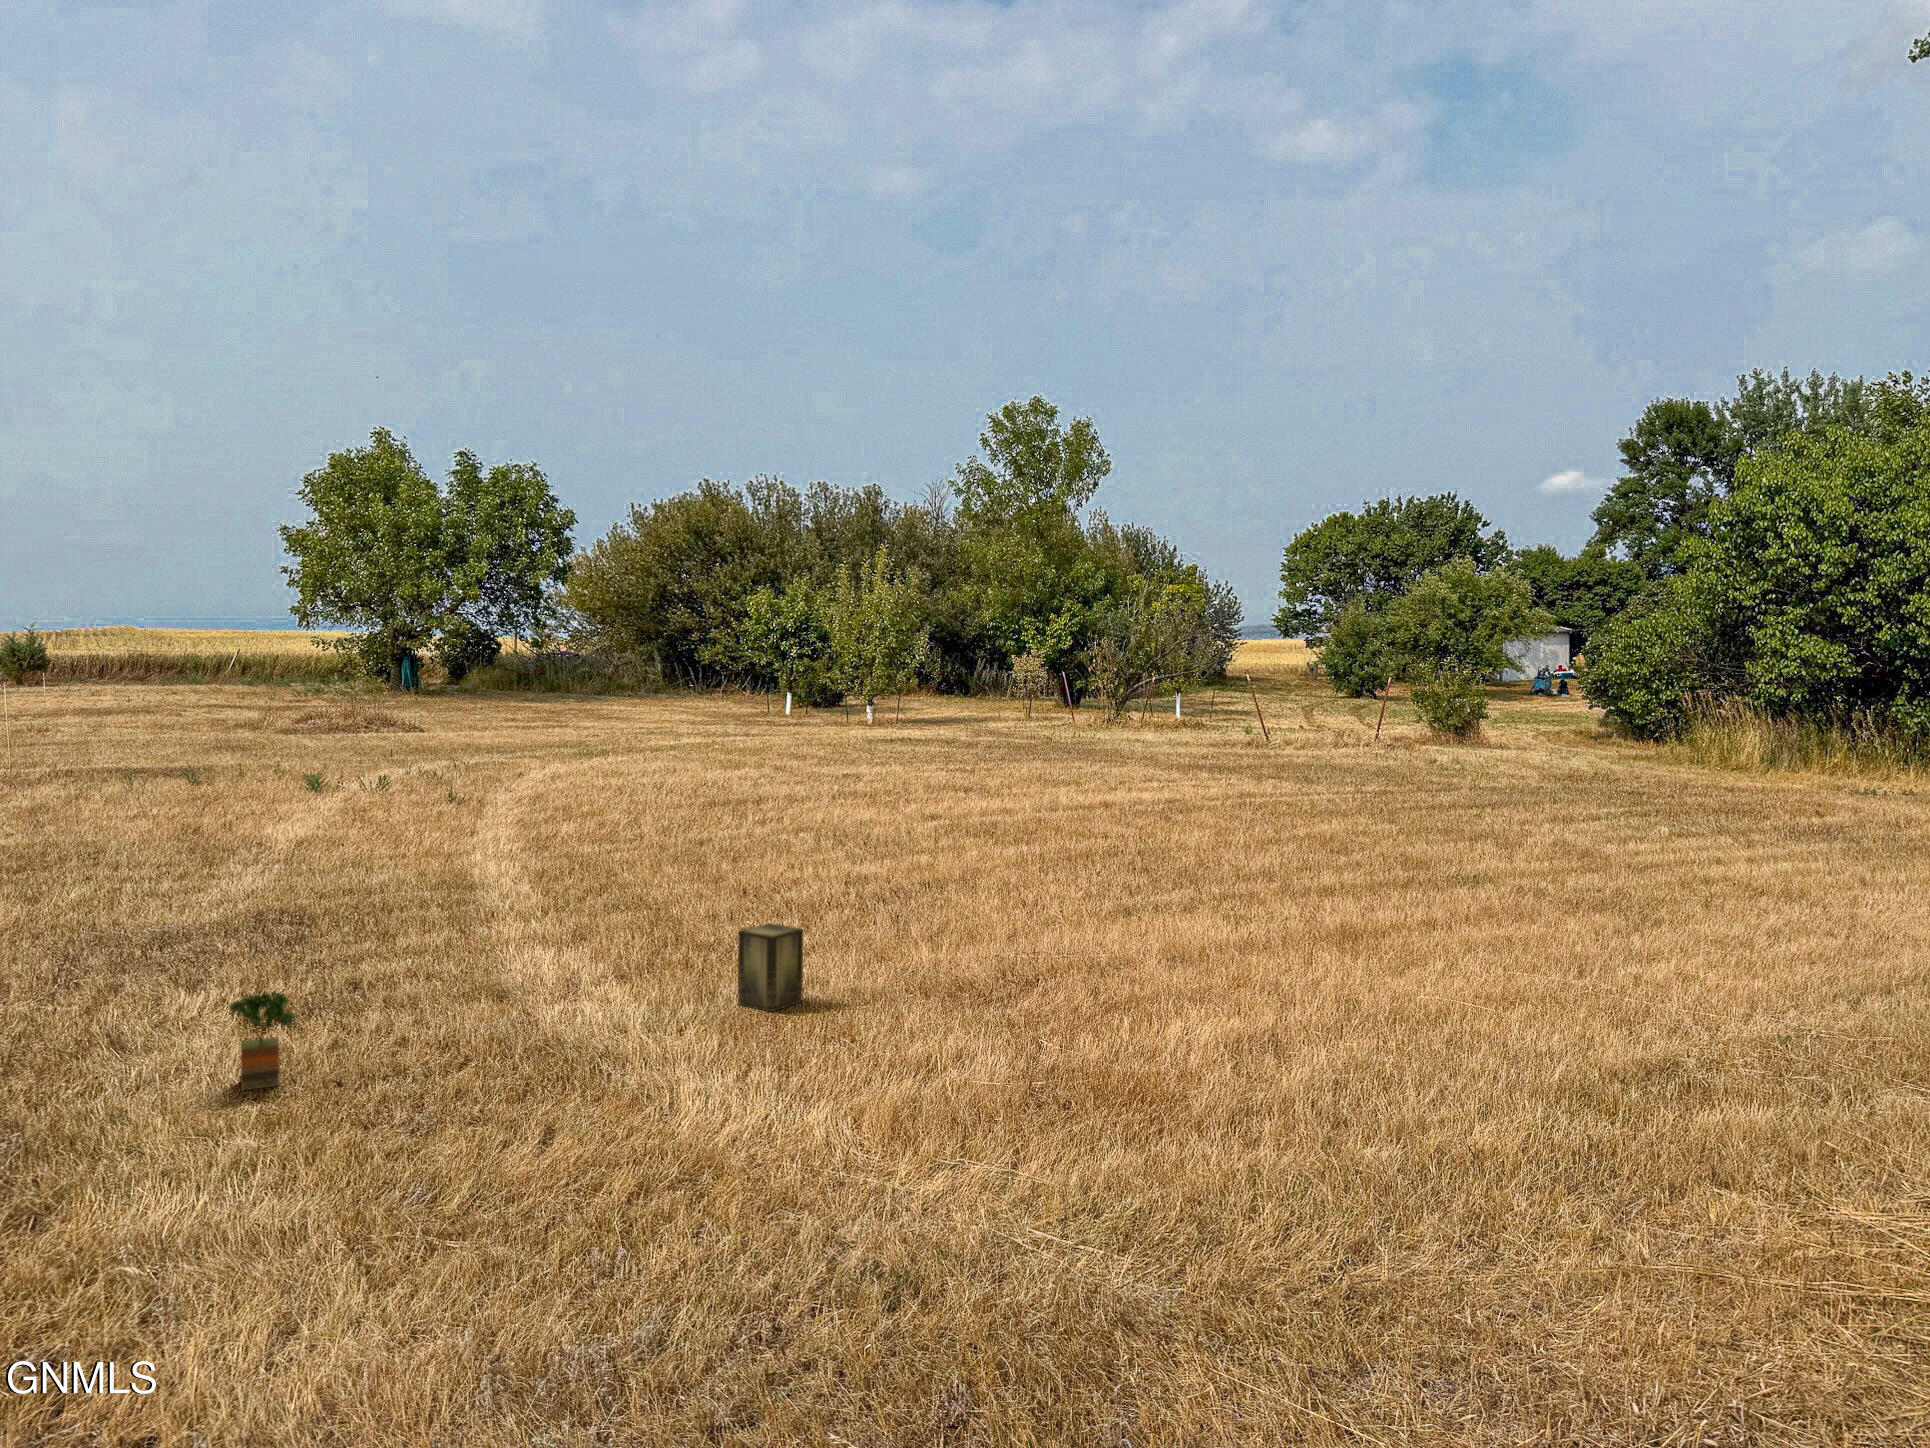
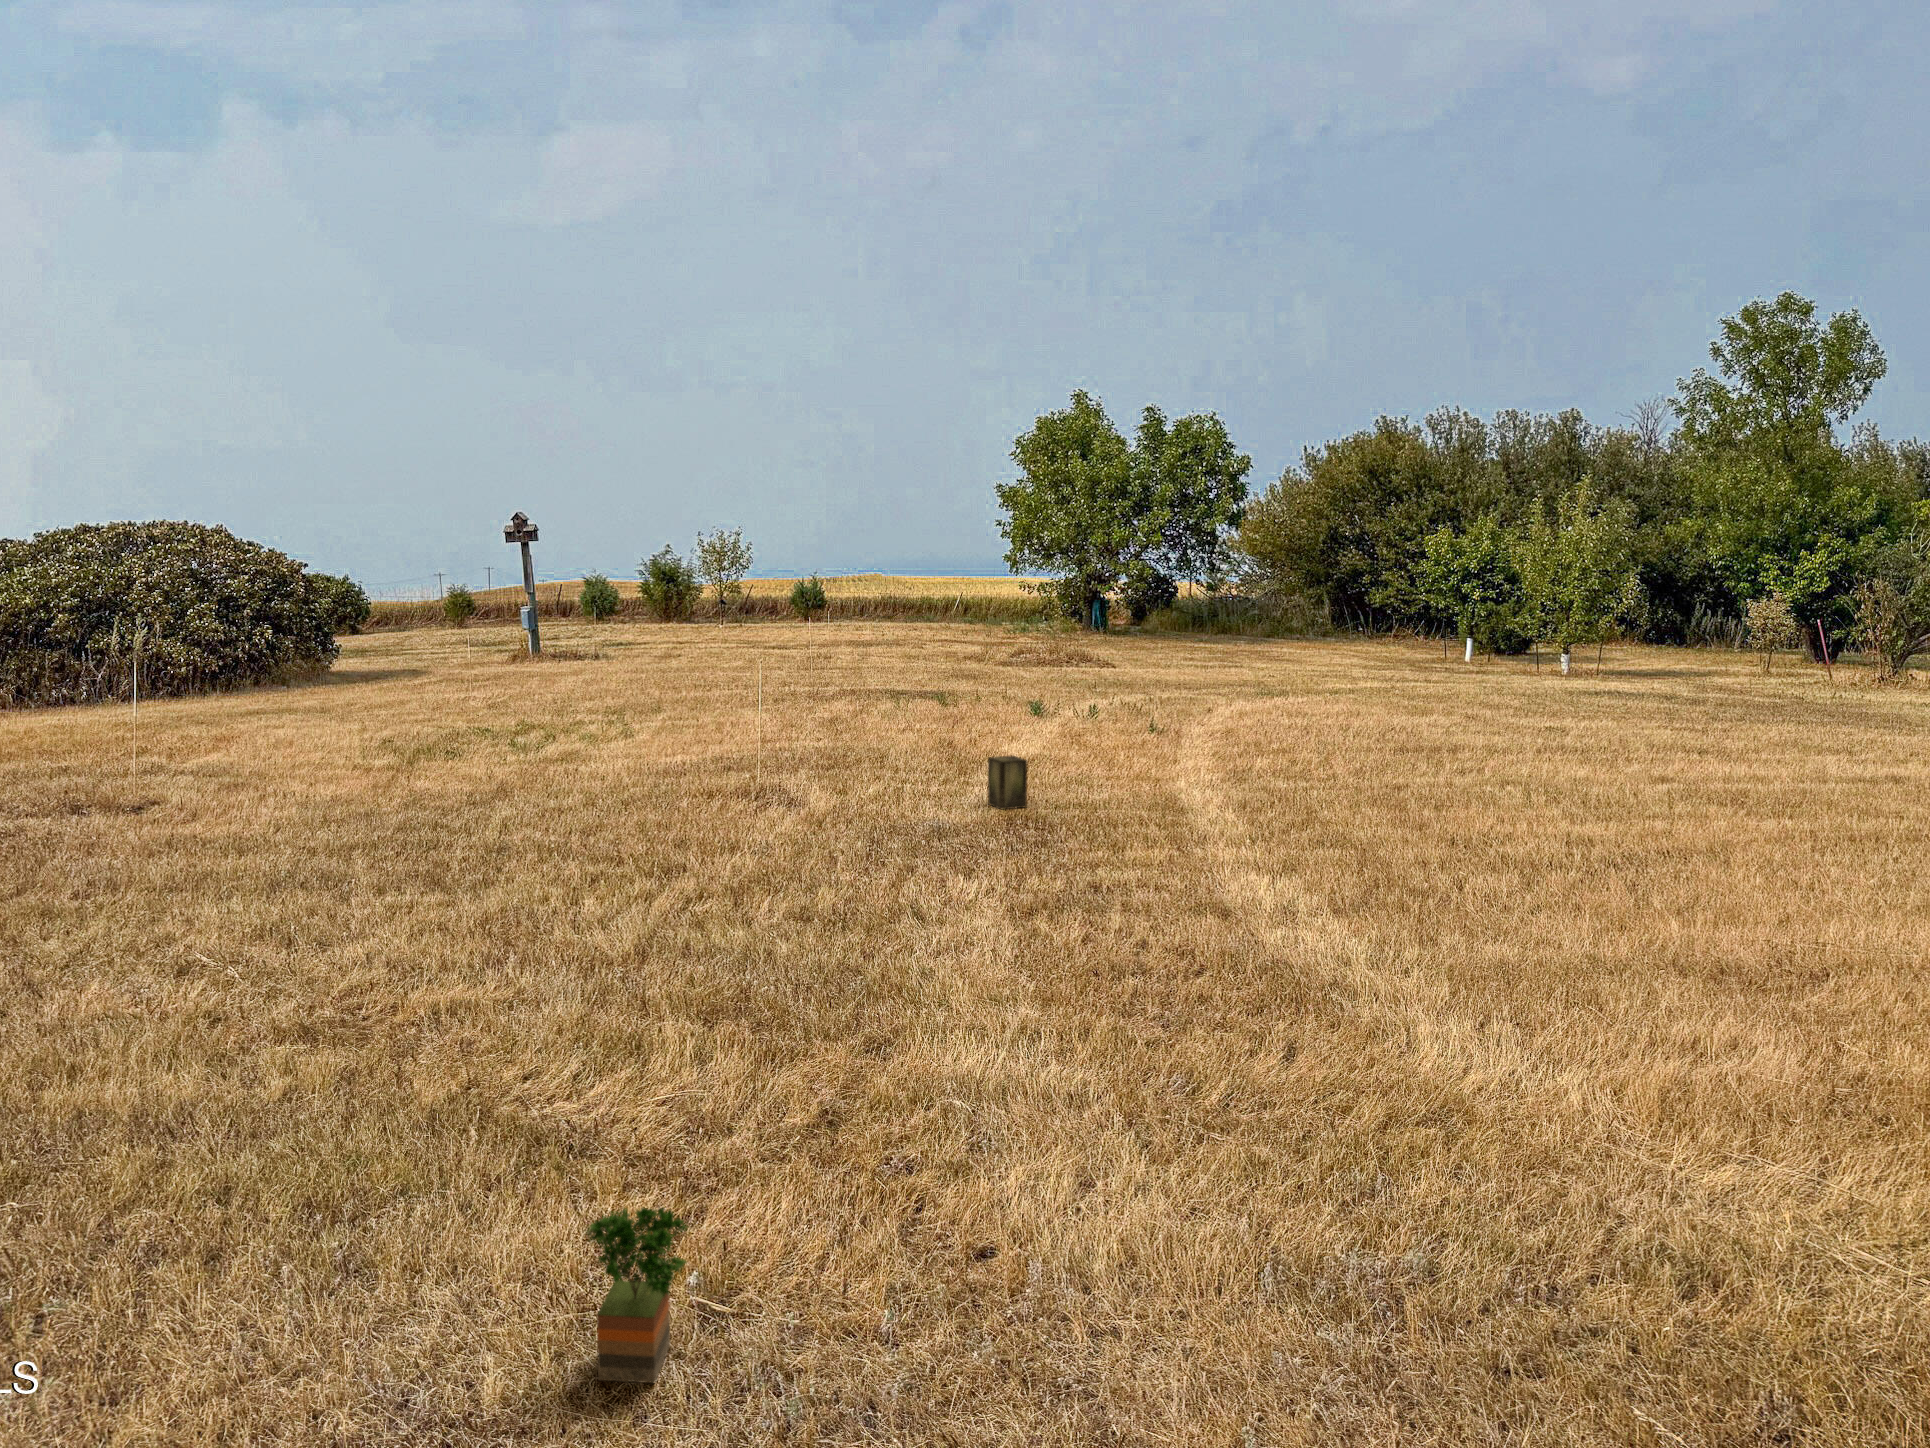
storage box: present [738,923,803,1012] -> present [987,756,1028,810]

